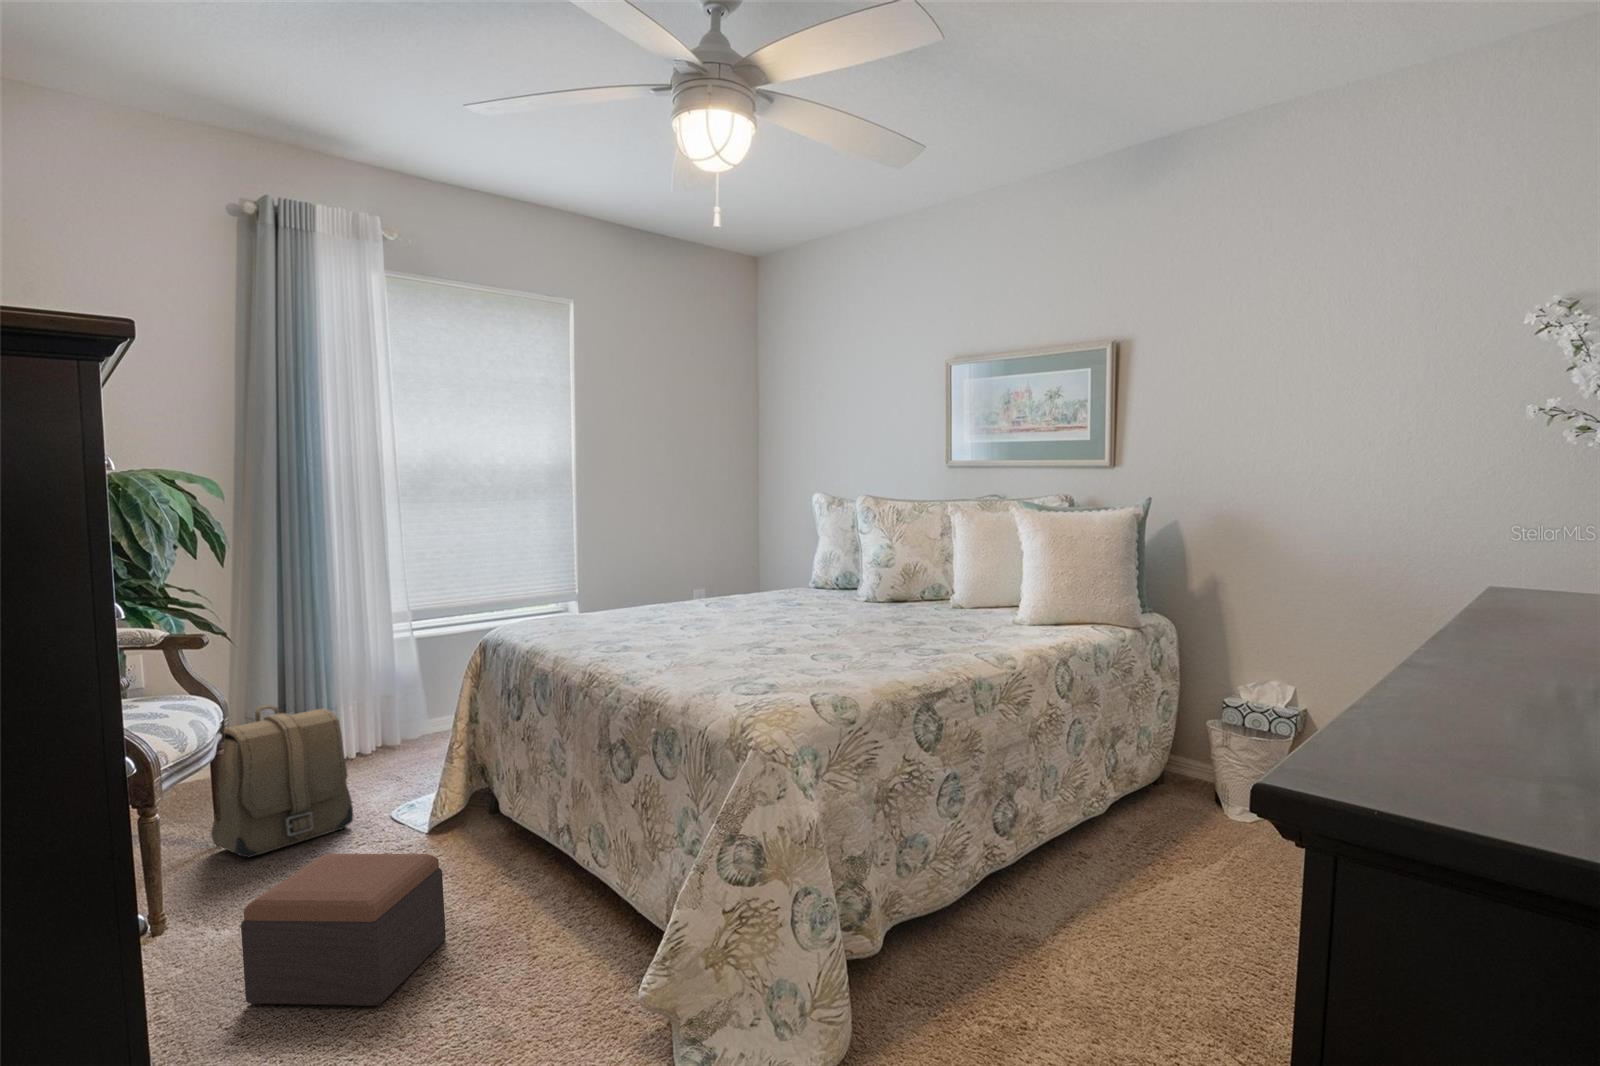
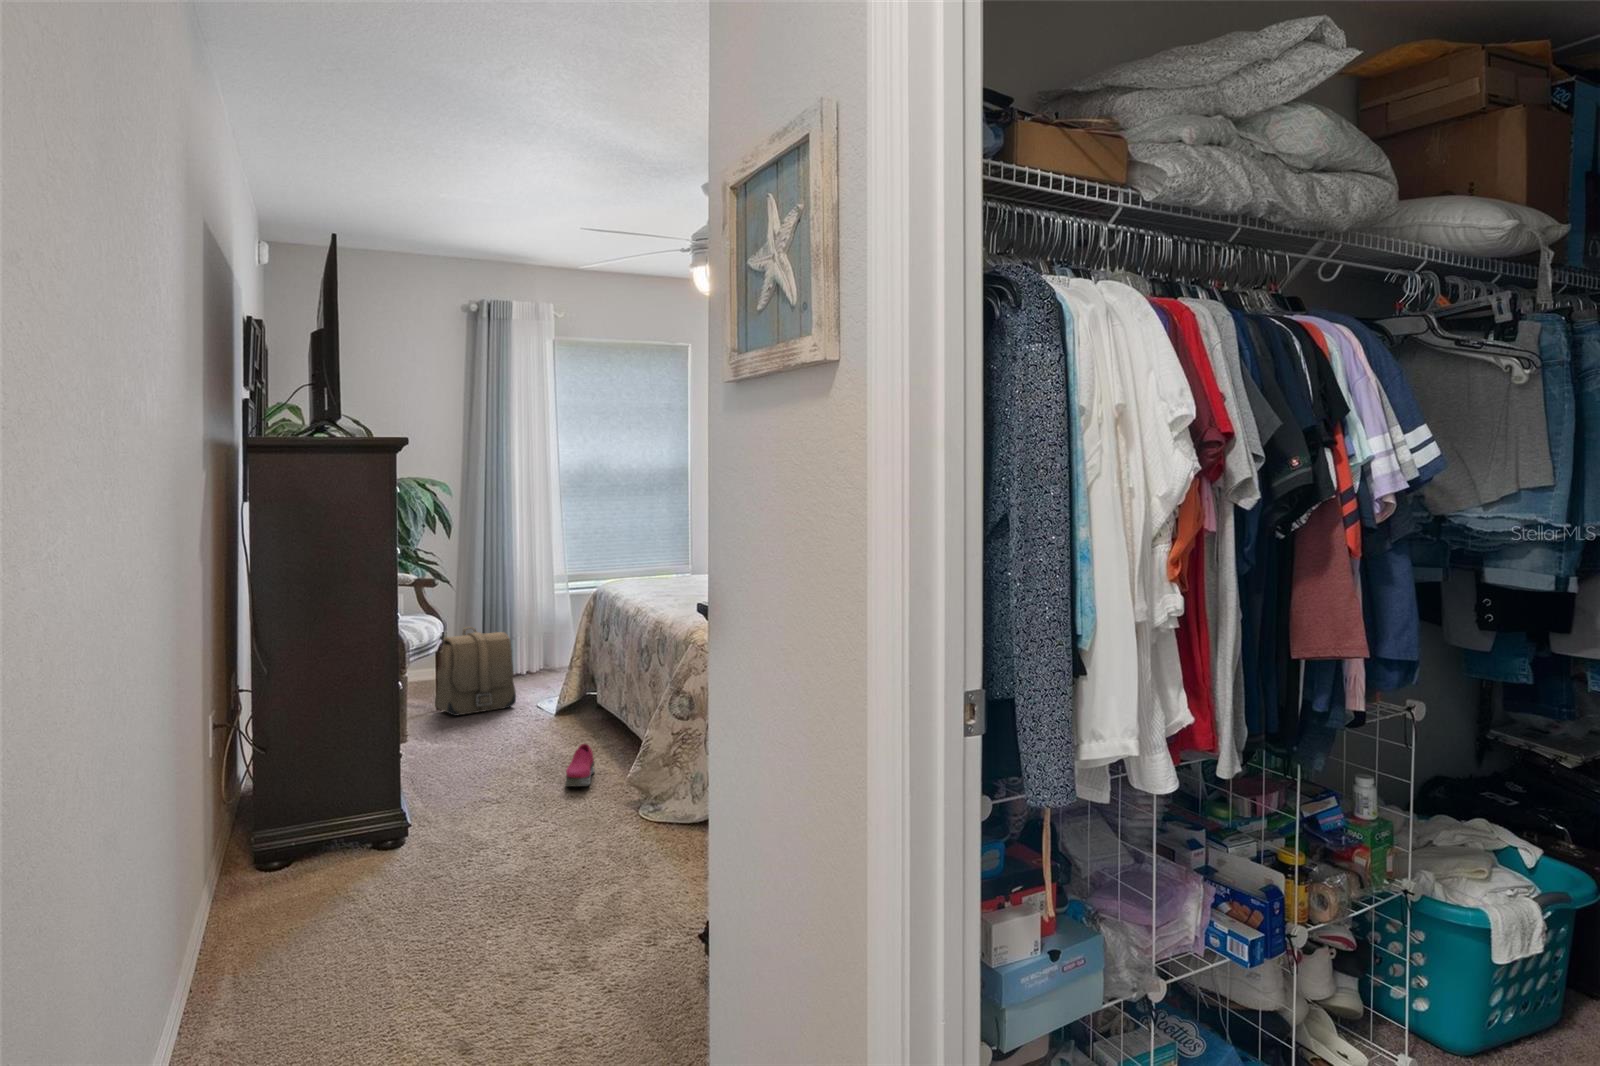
footstool: present [241,854,446,1006] -> none [444,704,551,778]
shoe: none [494,917,543,1016] -> present [565,744,594,787]

